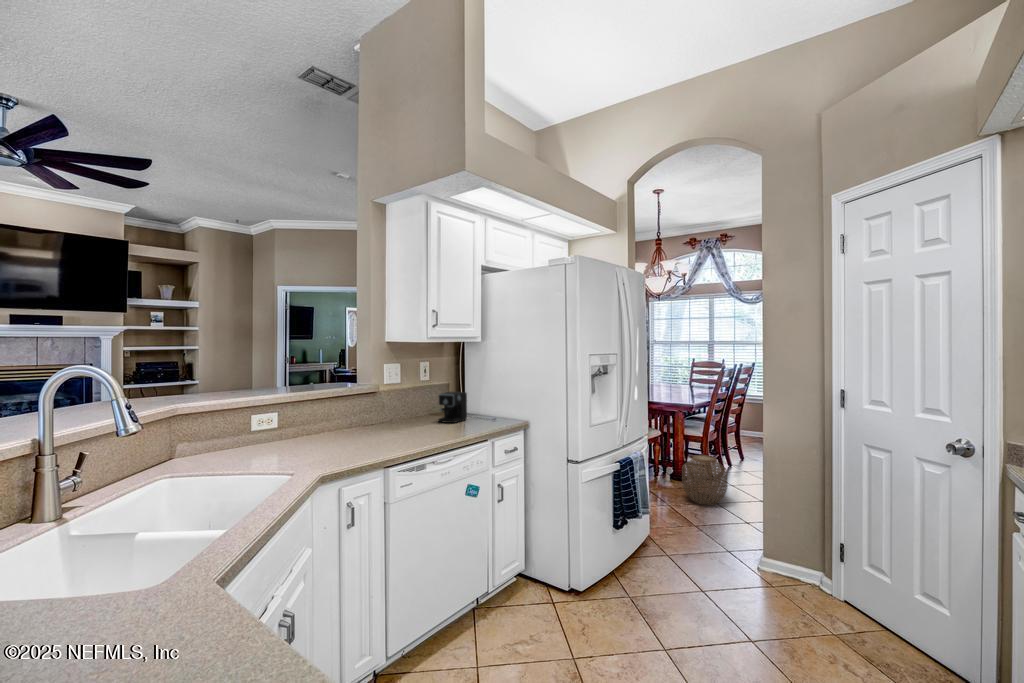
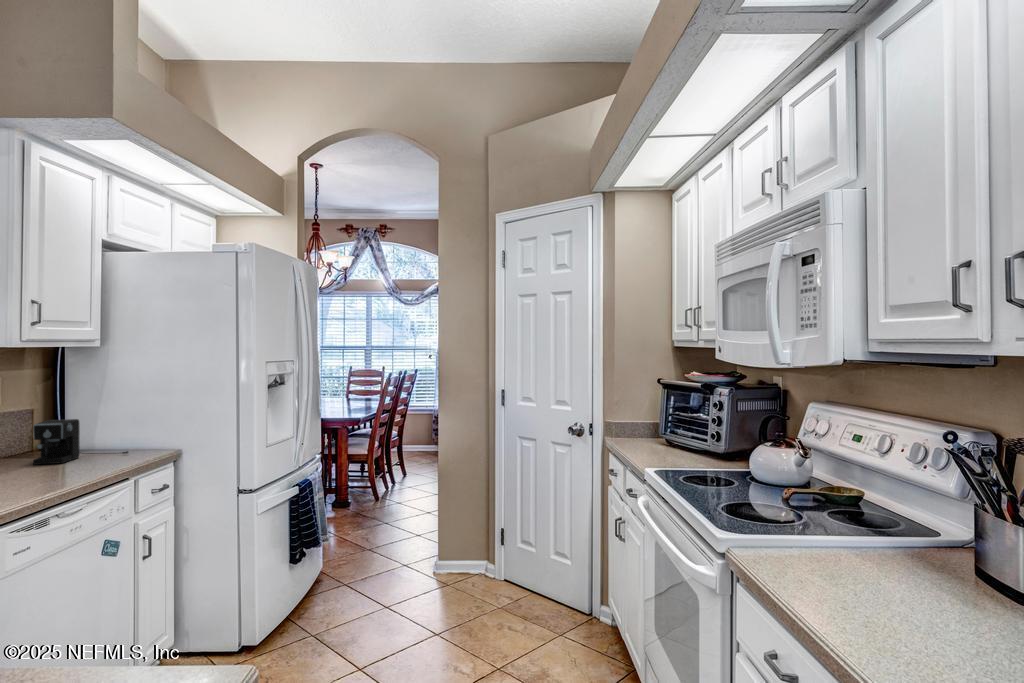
woven basket: present [682,455,728,505] -> none [349,472,397,527]

